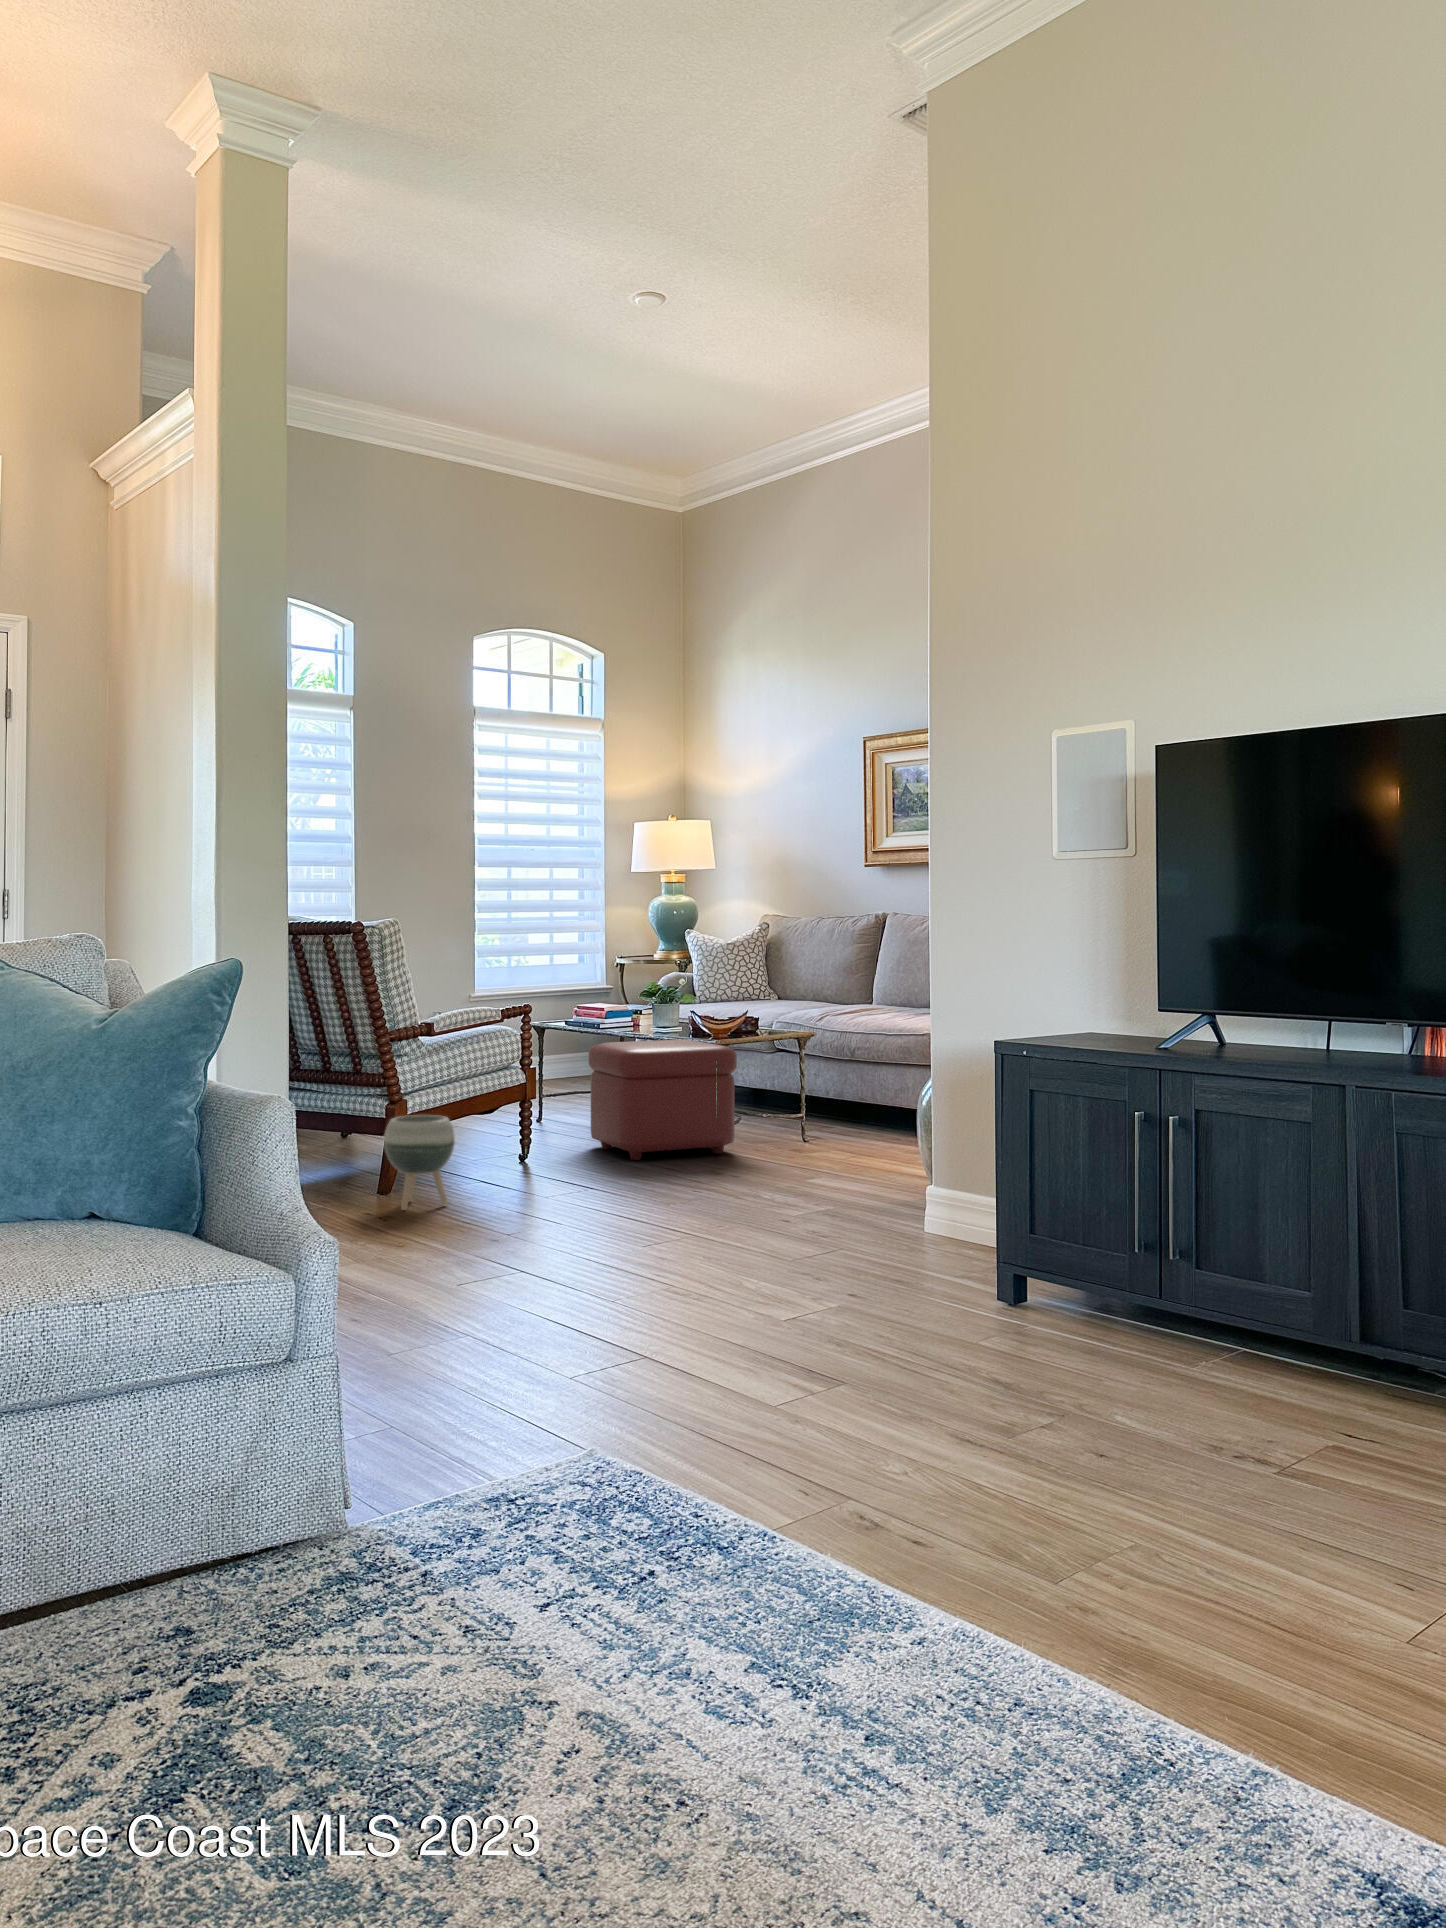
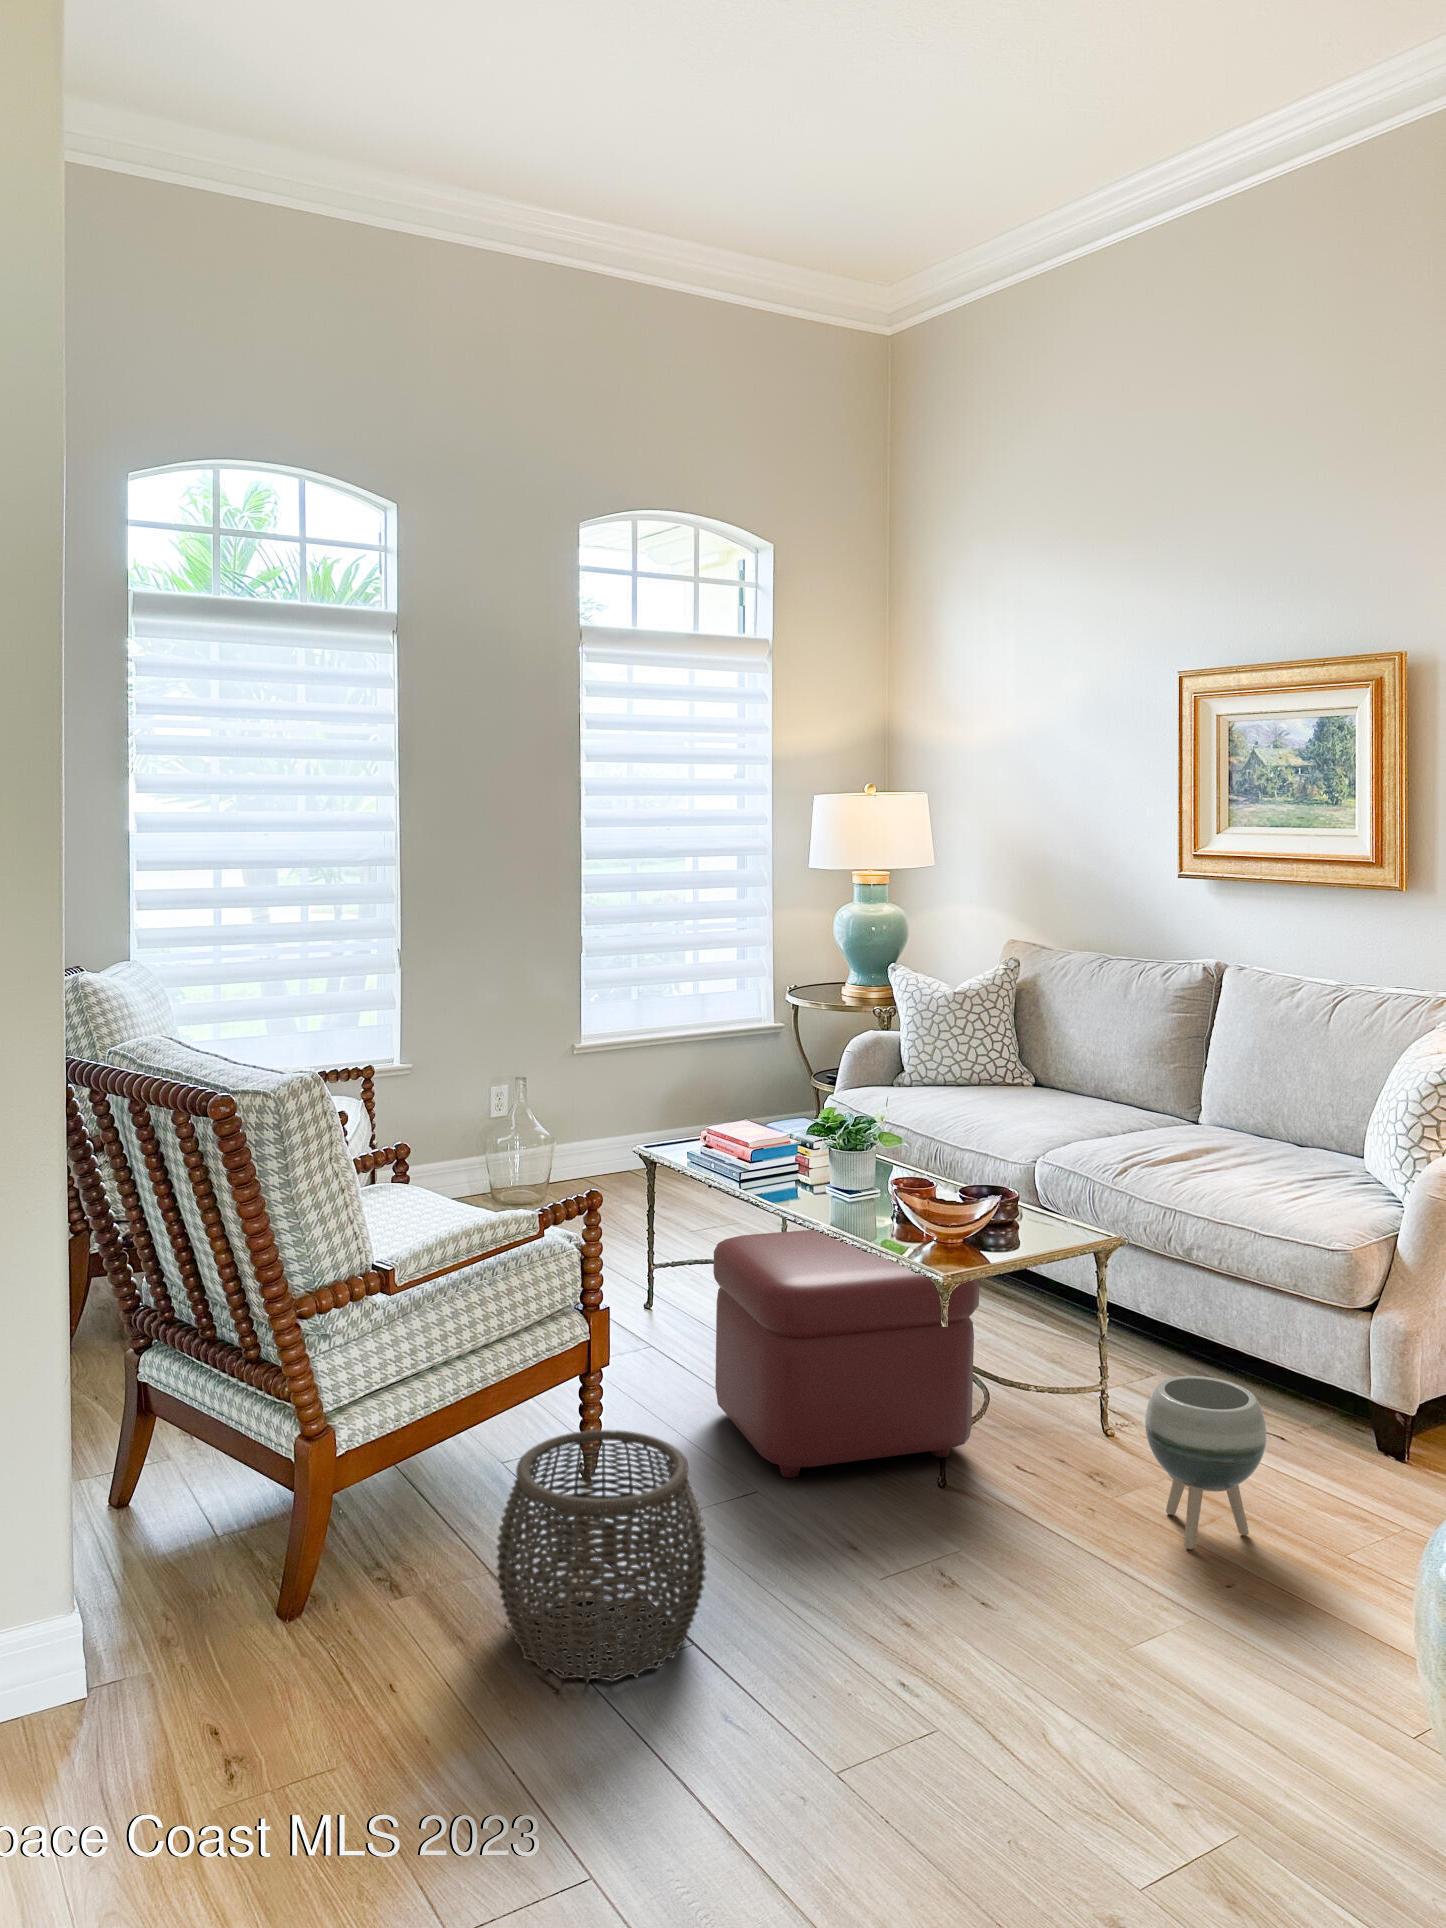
woven basket: none [496,1098,601,1199] -> present [497,1430,707,1683]
planter: present [384,1115,455,1210] -> present [1145,1376,1266,1549]

